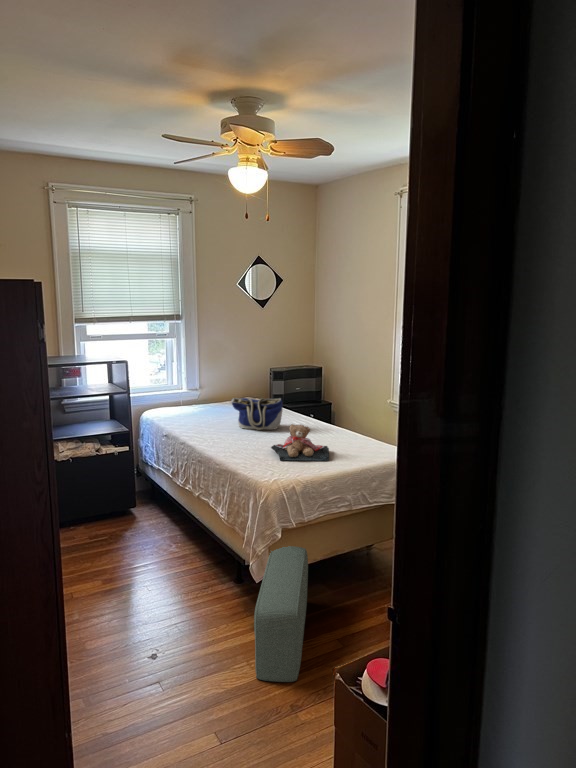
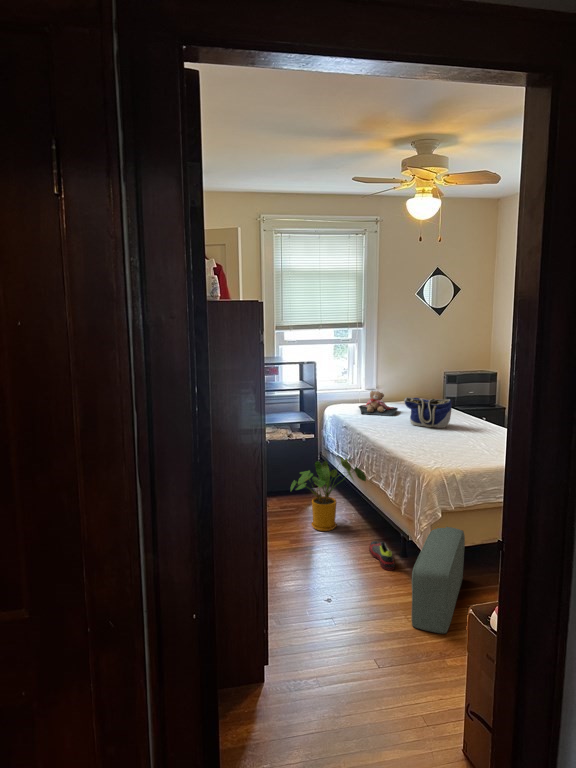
teddy bear: present [271,424,329,461] -> present [359,391,398,416]
house plant: none [100,472,192,562] -> present [291,457,366,531]
shoe: none [199,569,230,604] -> present [369,541,395,571]

